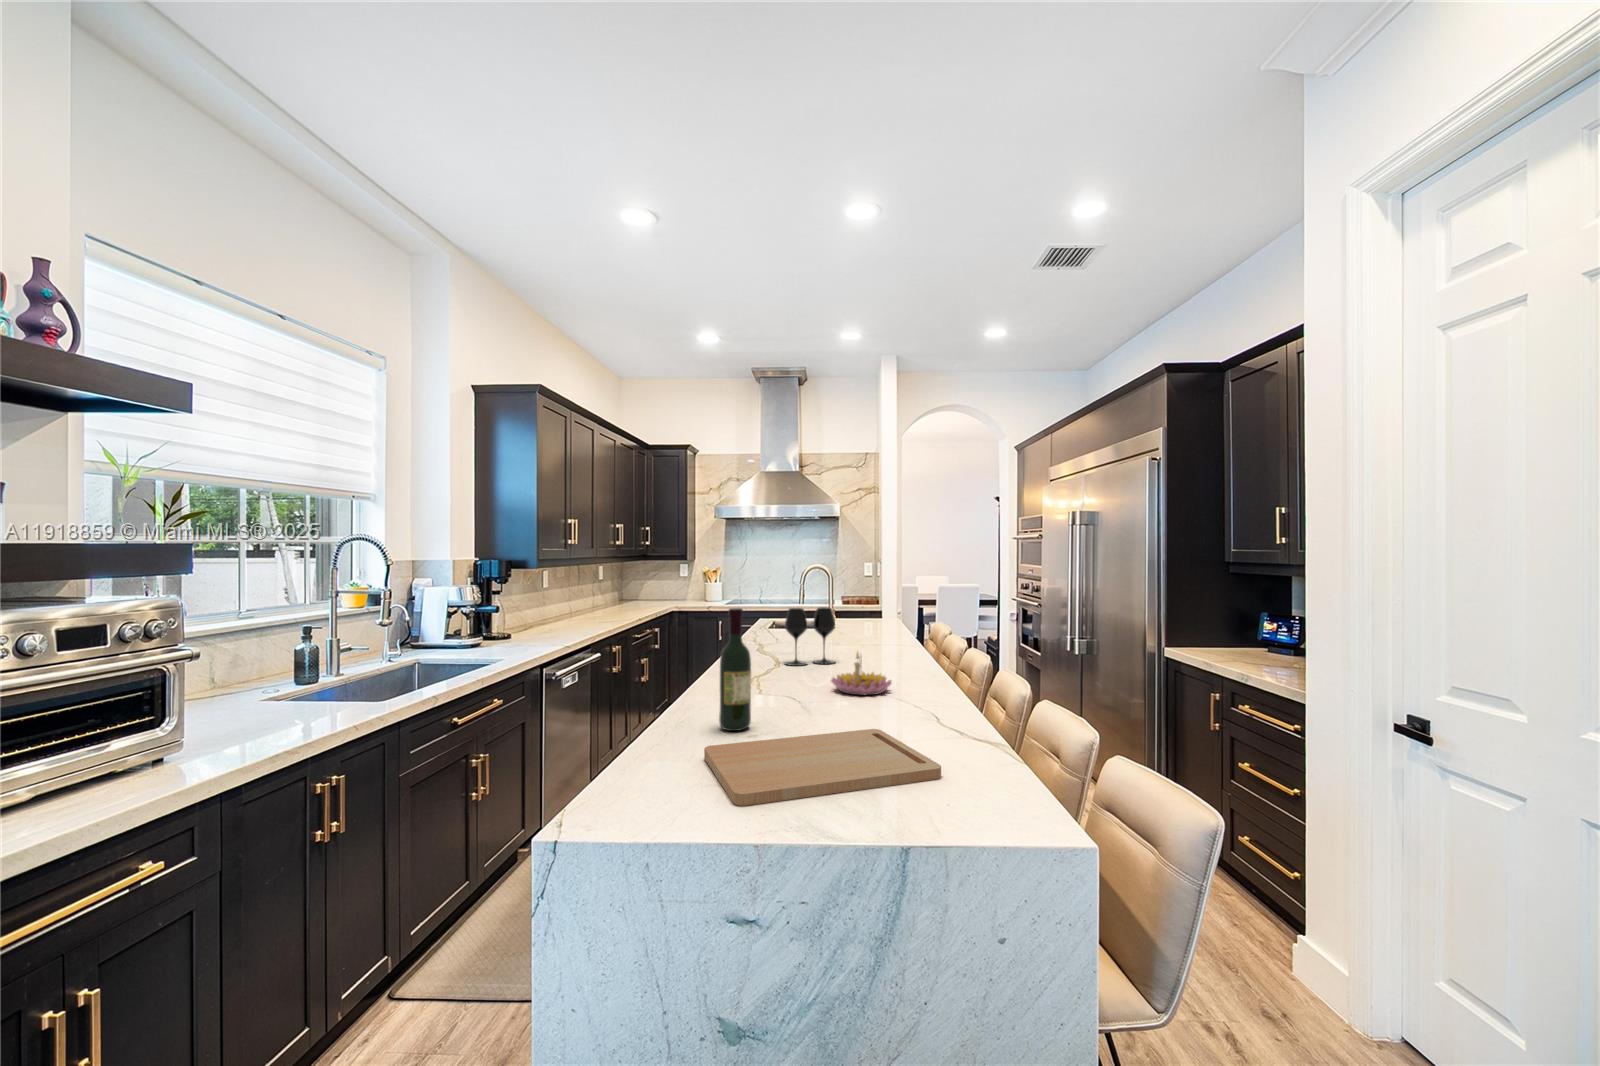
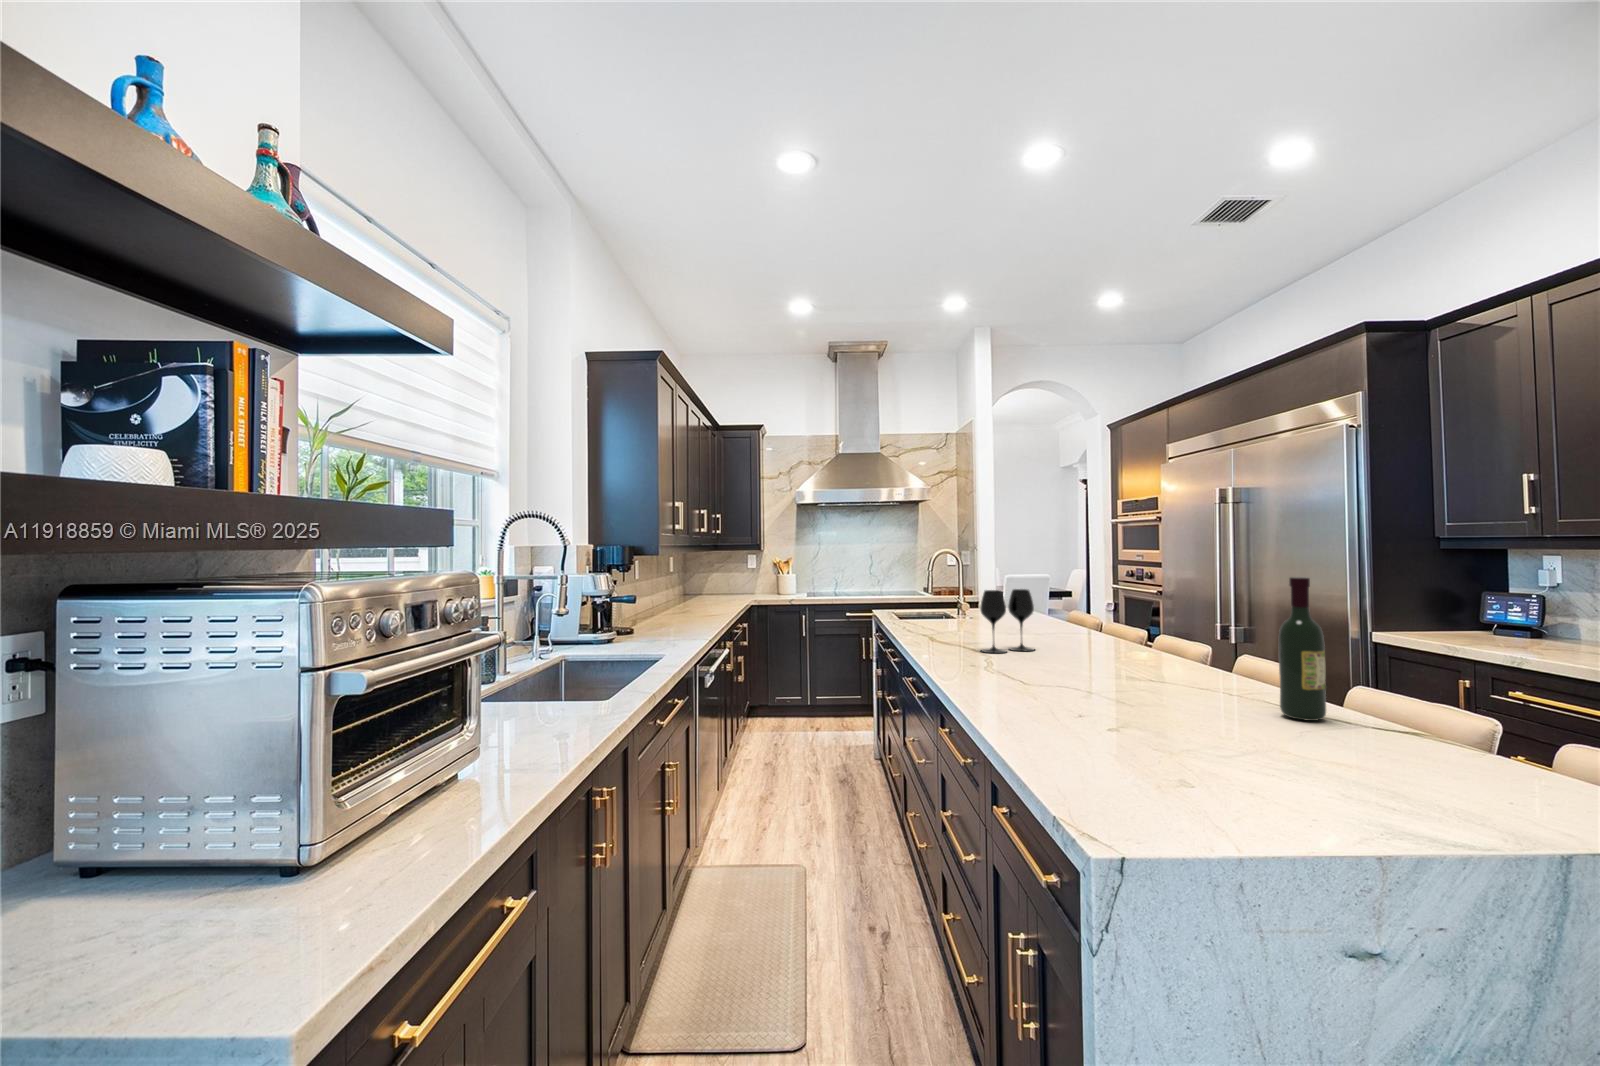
wine bottle: present [719,608,751,731] -> present [1279,577,1326,721]
candle holder: present [831,652,891,695] -> none [1087,630,1163,682]
cutting board: present [704,729,941,806] -> none [1099,716,1425,809]

